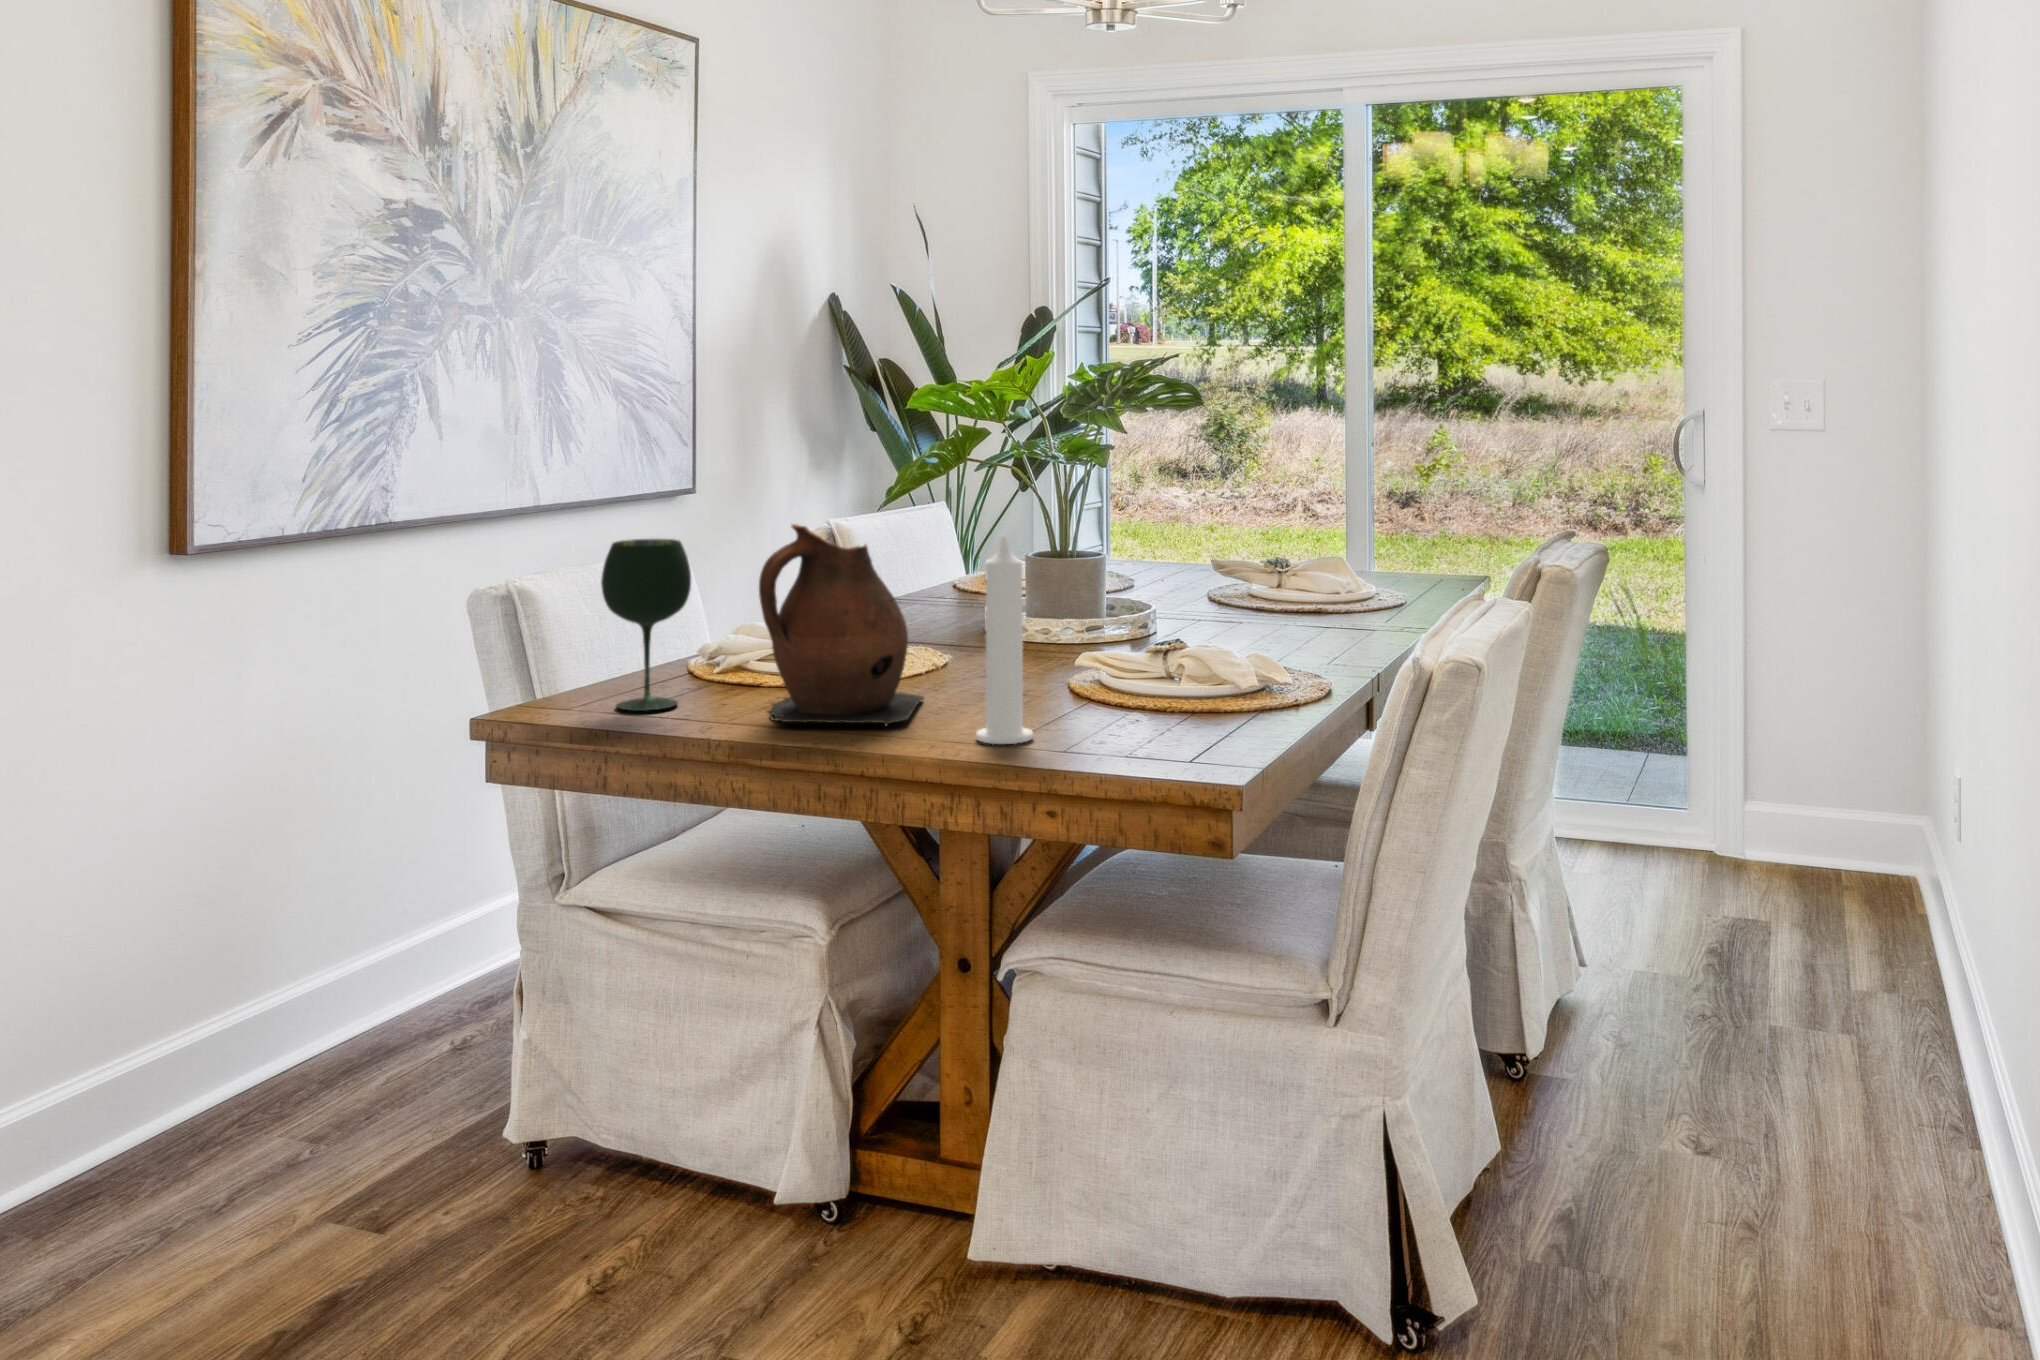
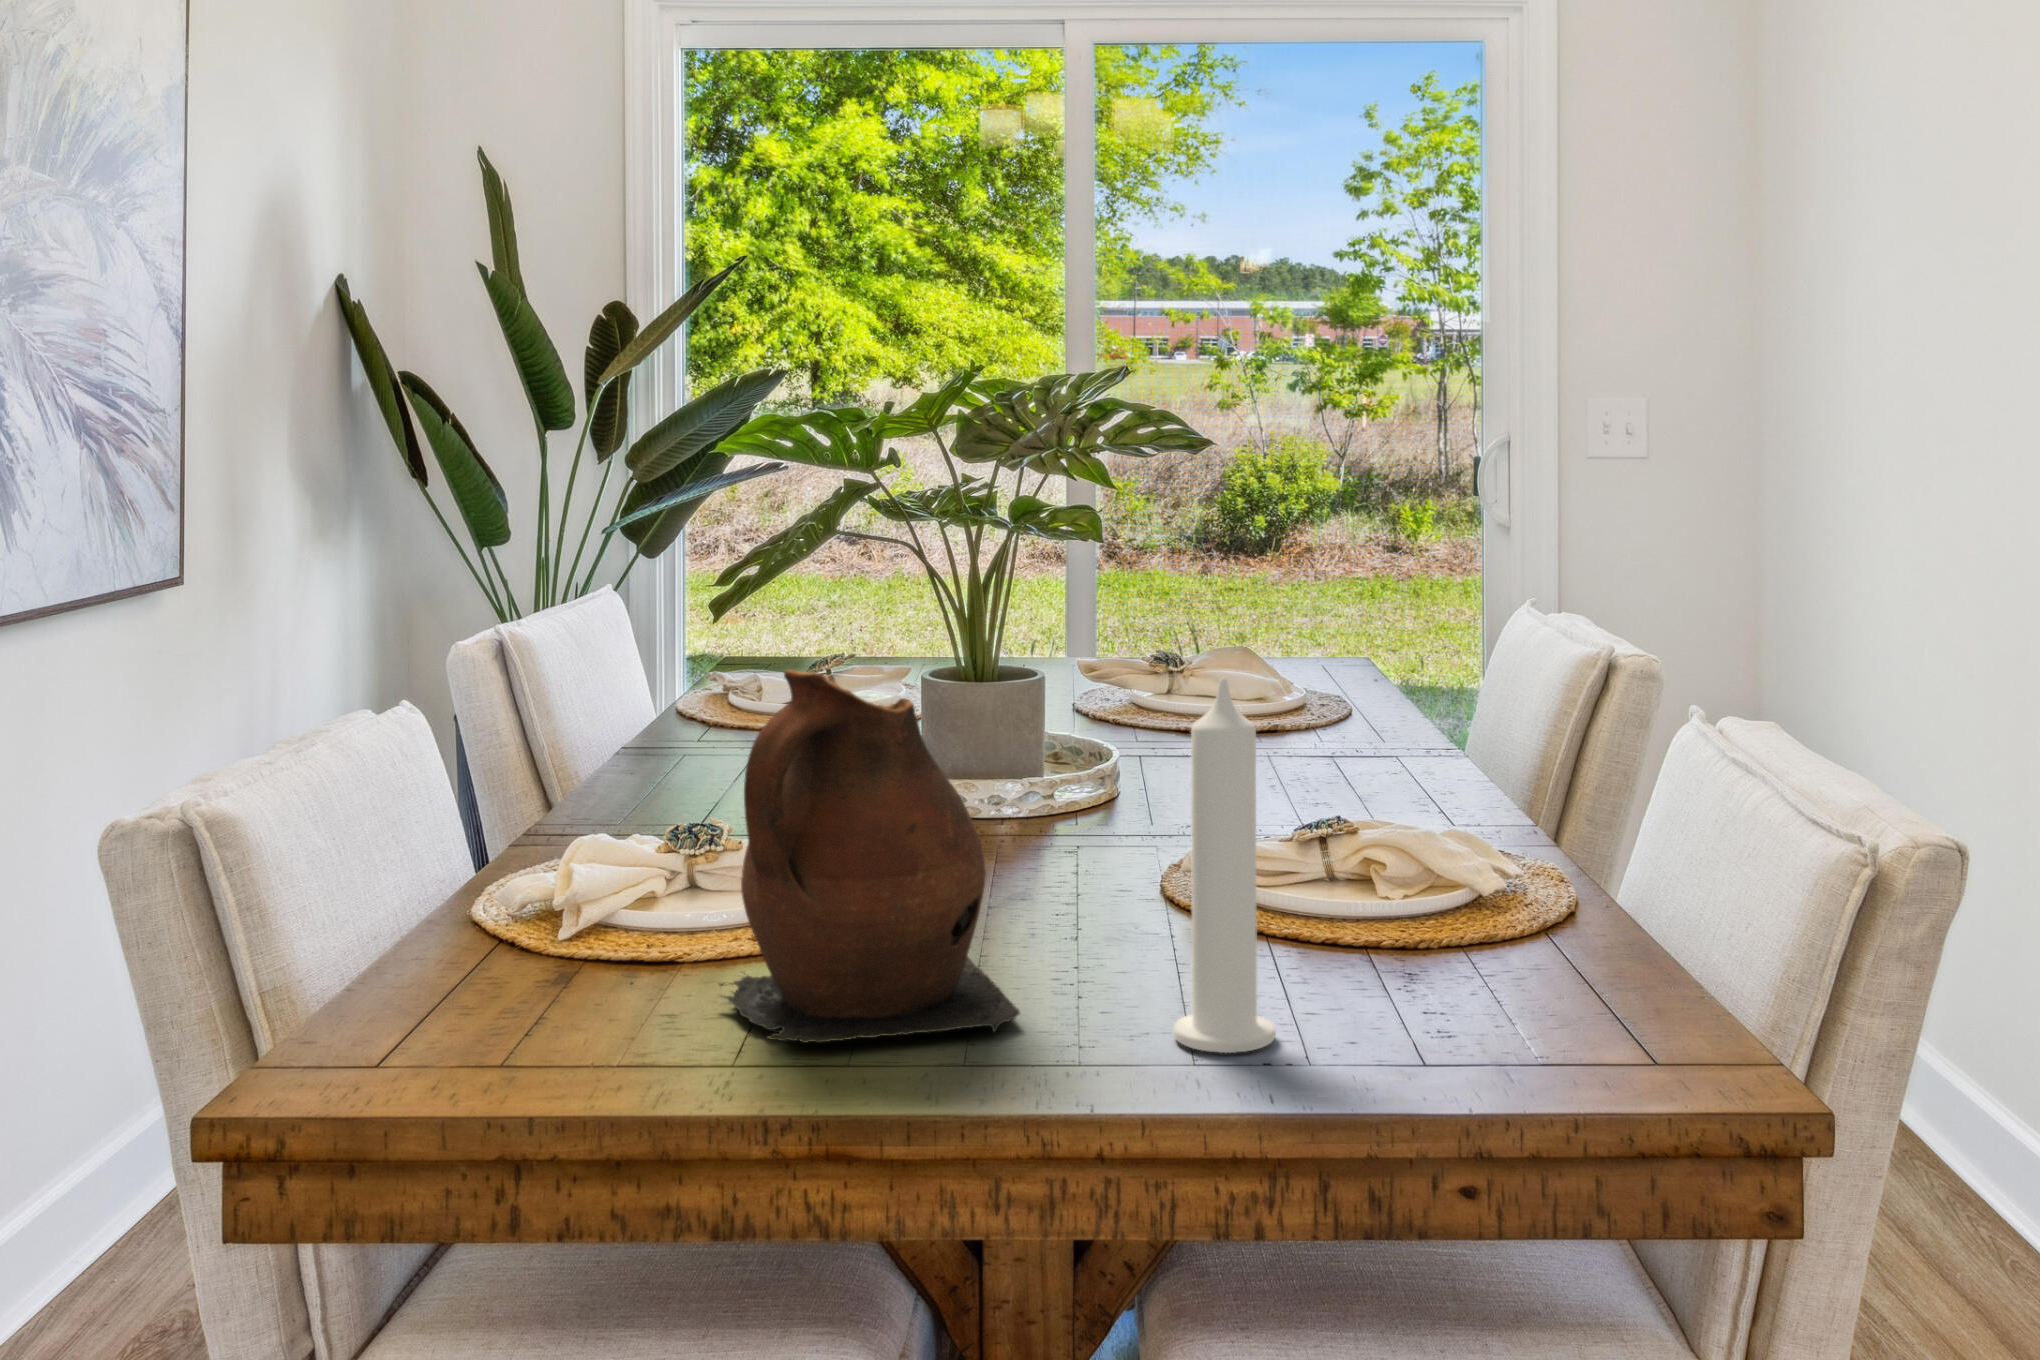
wine glass: present [601,539,691,711] -> none [390,704,564,1040]

